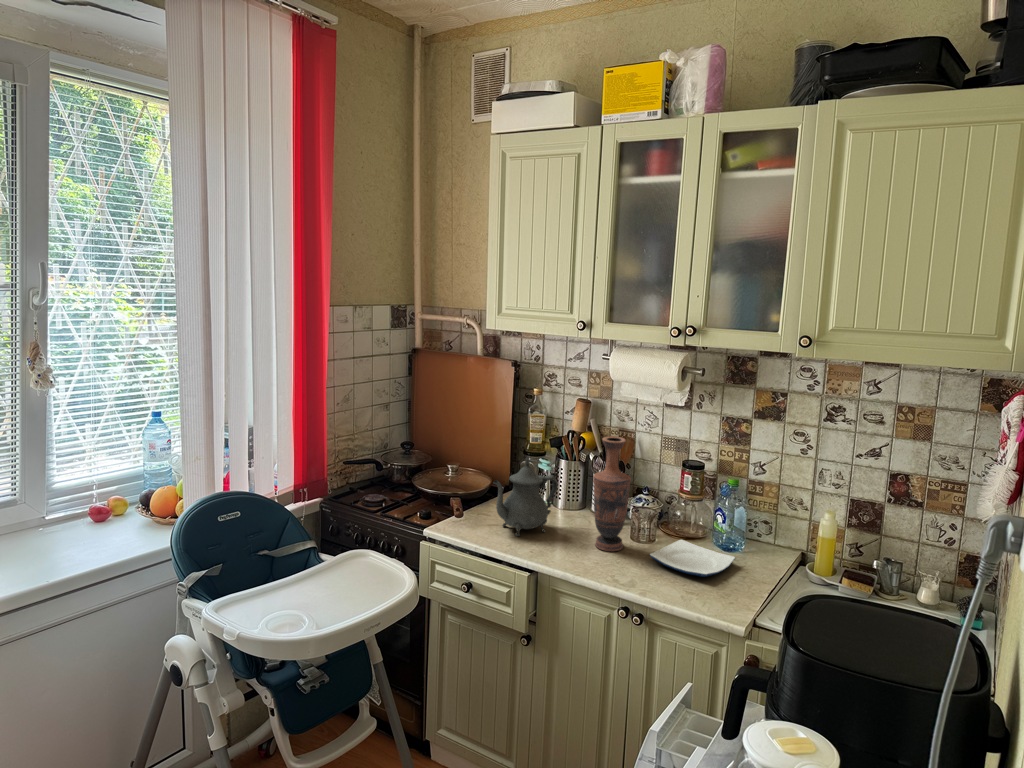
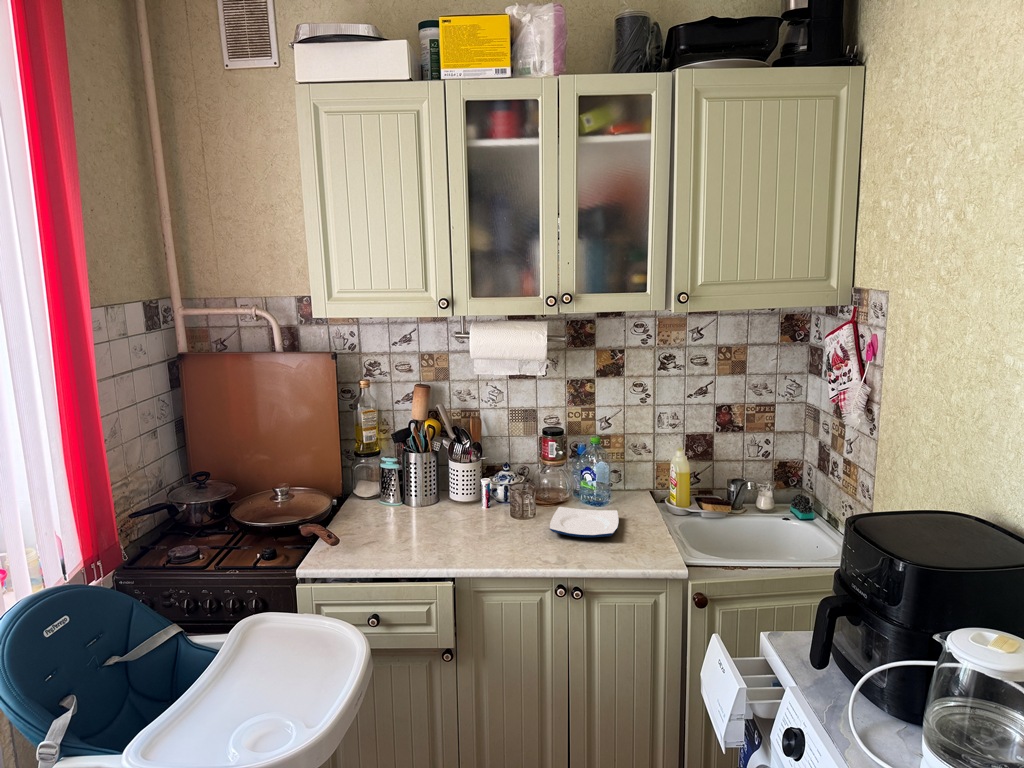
vase: present [593,436,631,551] -> none [478,417,517,537]
teapot: present [493,456,558,536] -> none [369,456,426,547]

